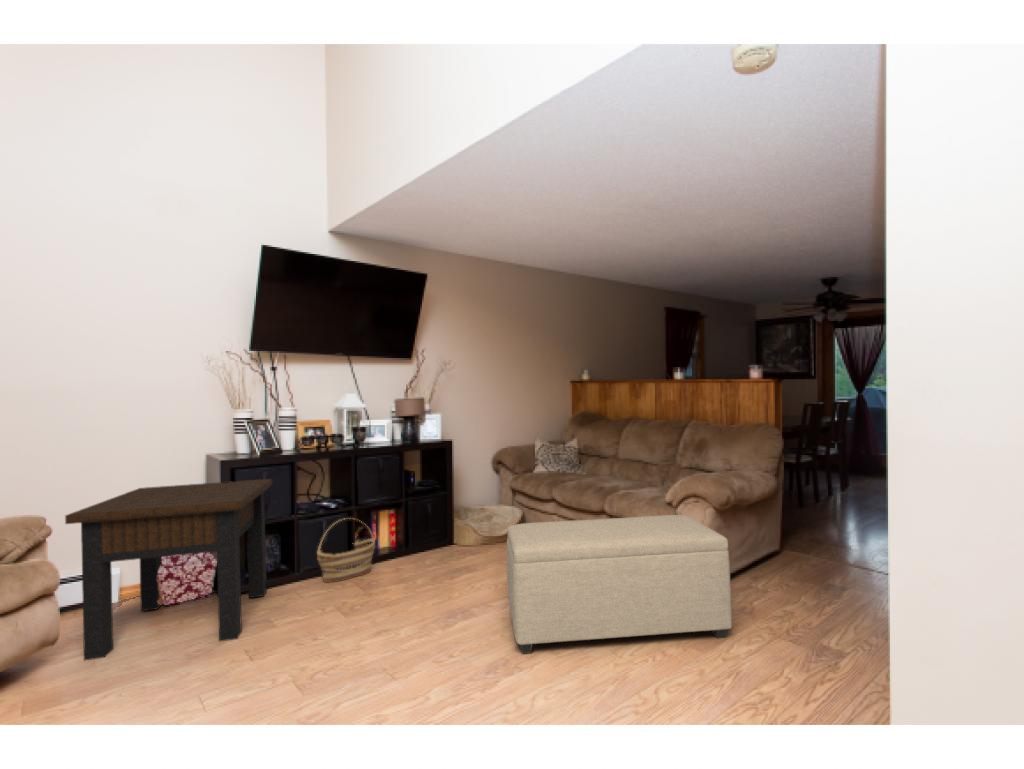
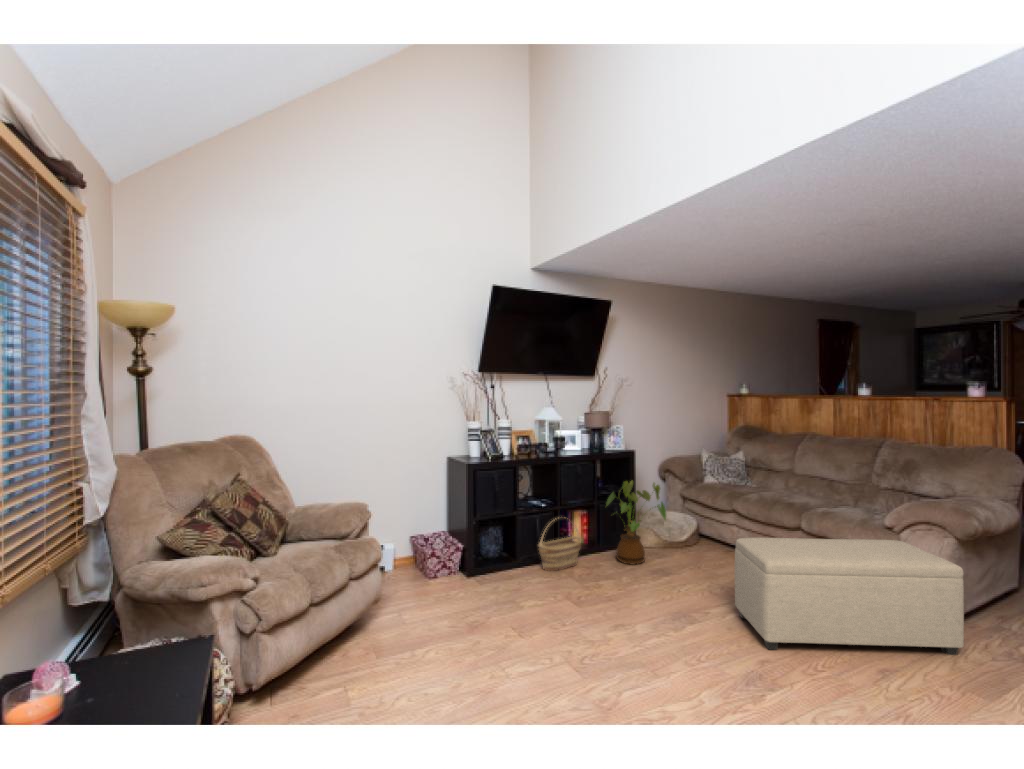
house plant: none [402,472,470,567] -> present [606,481,666,564]
side table: present [65,479,272,660] -> none [397,481,518,619]

